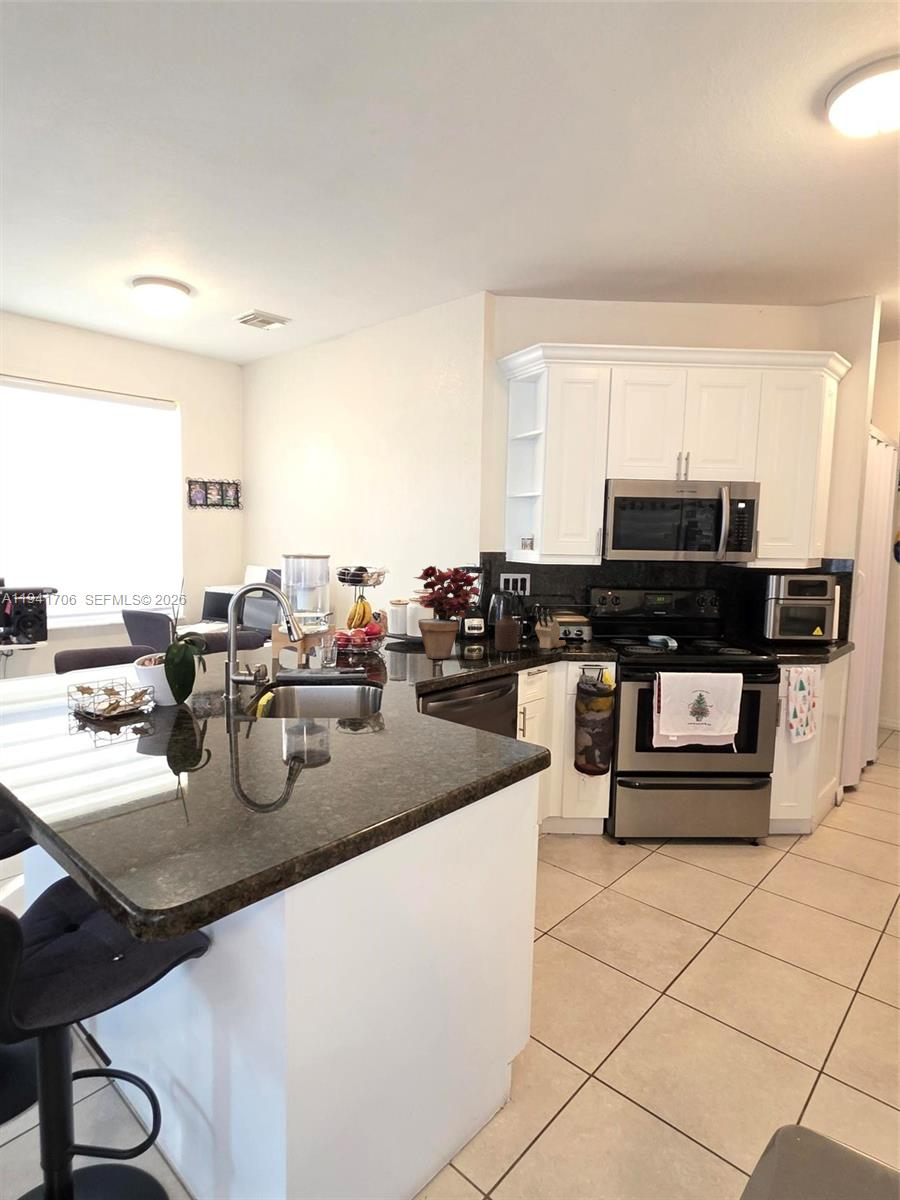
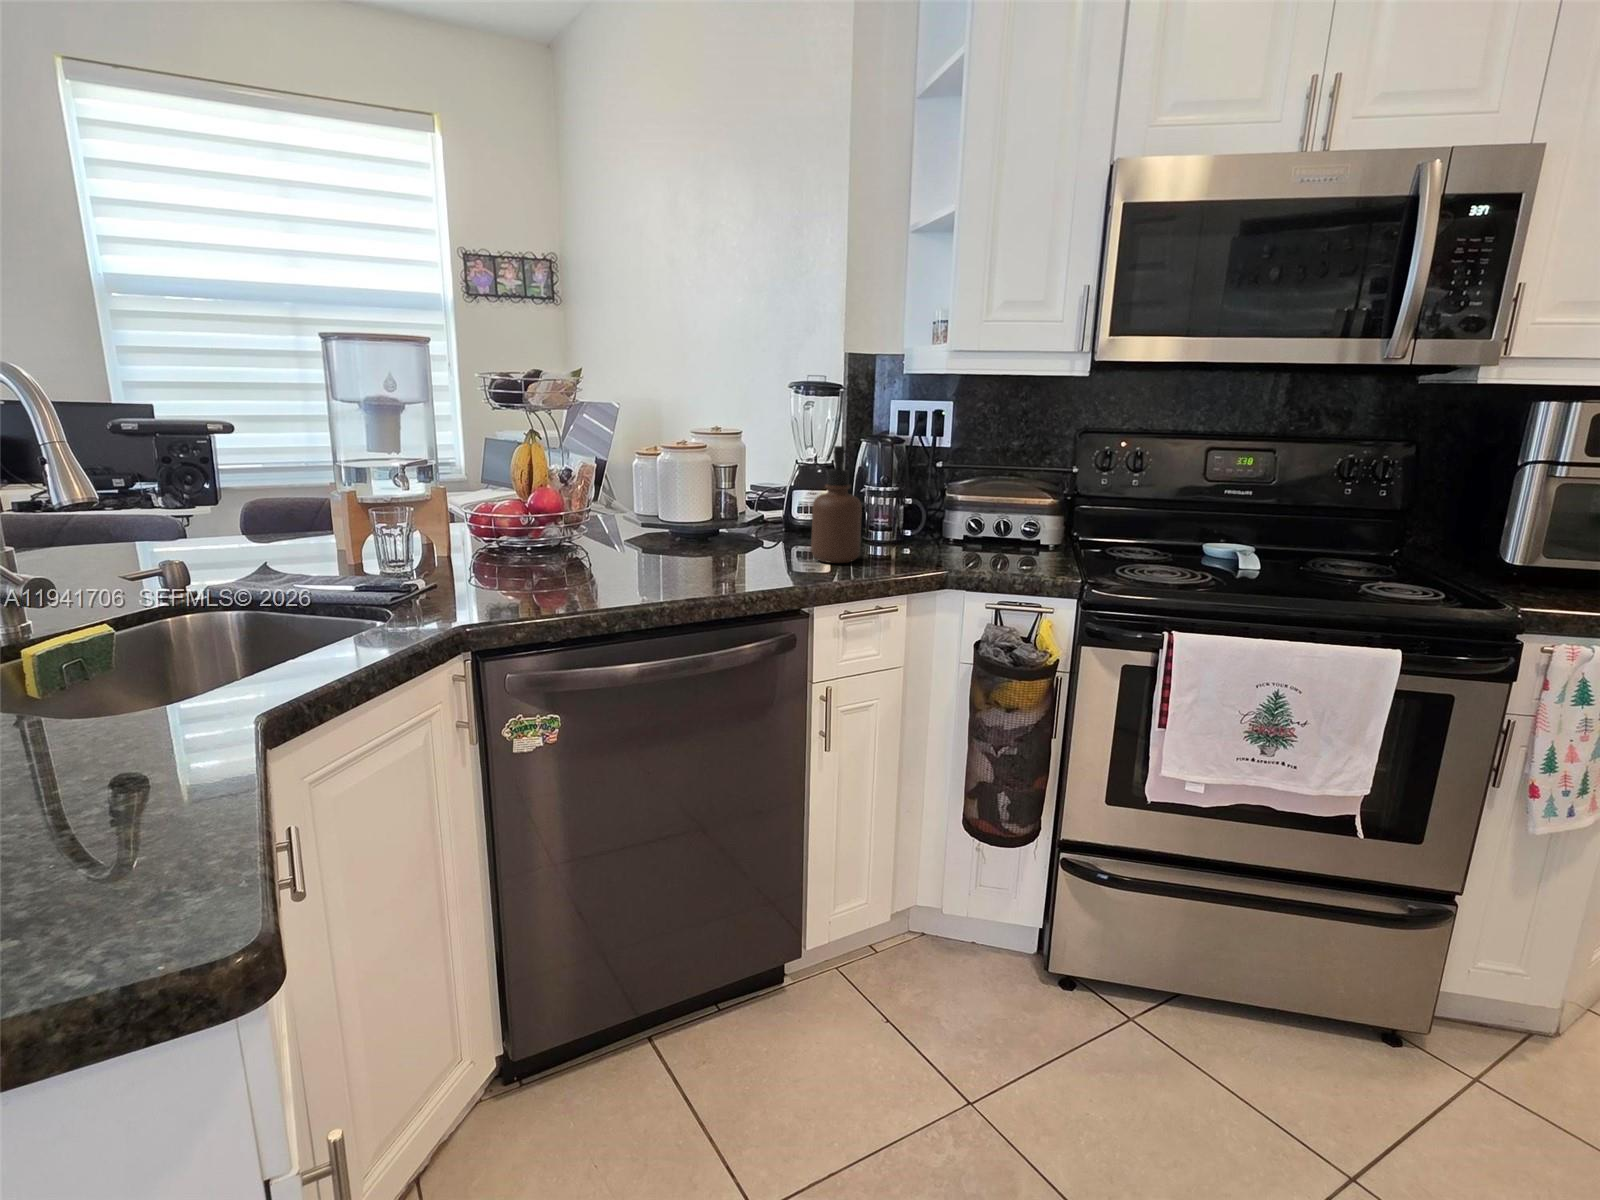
potted plant: present [414,566,480,659] -> none [607,368,762,572]
knife block: present [535,607,566,649] -> none [907,469,991,560]

